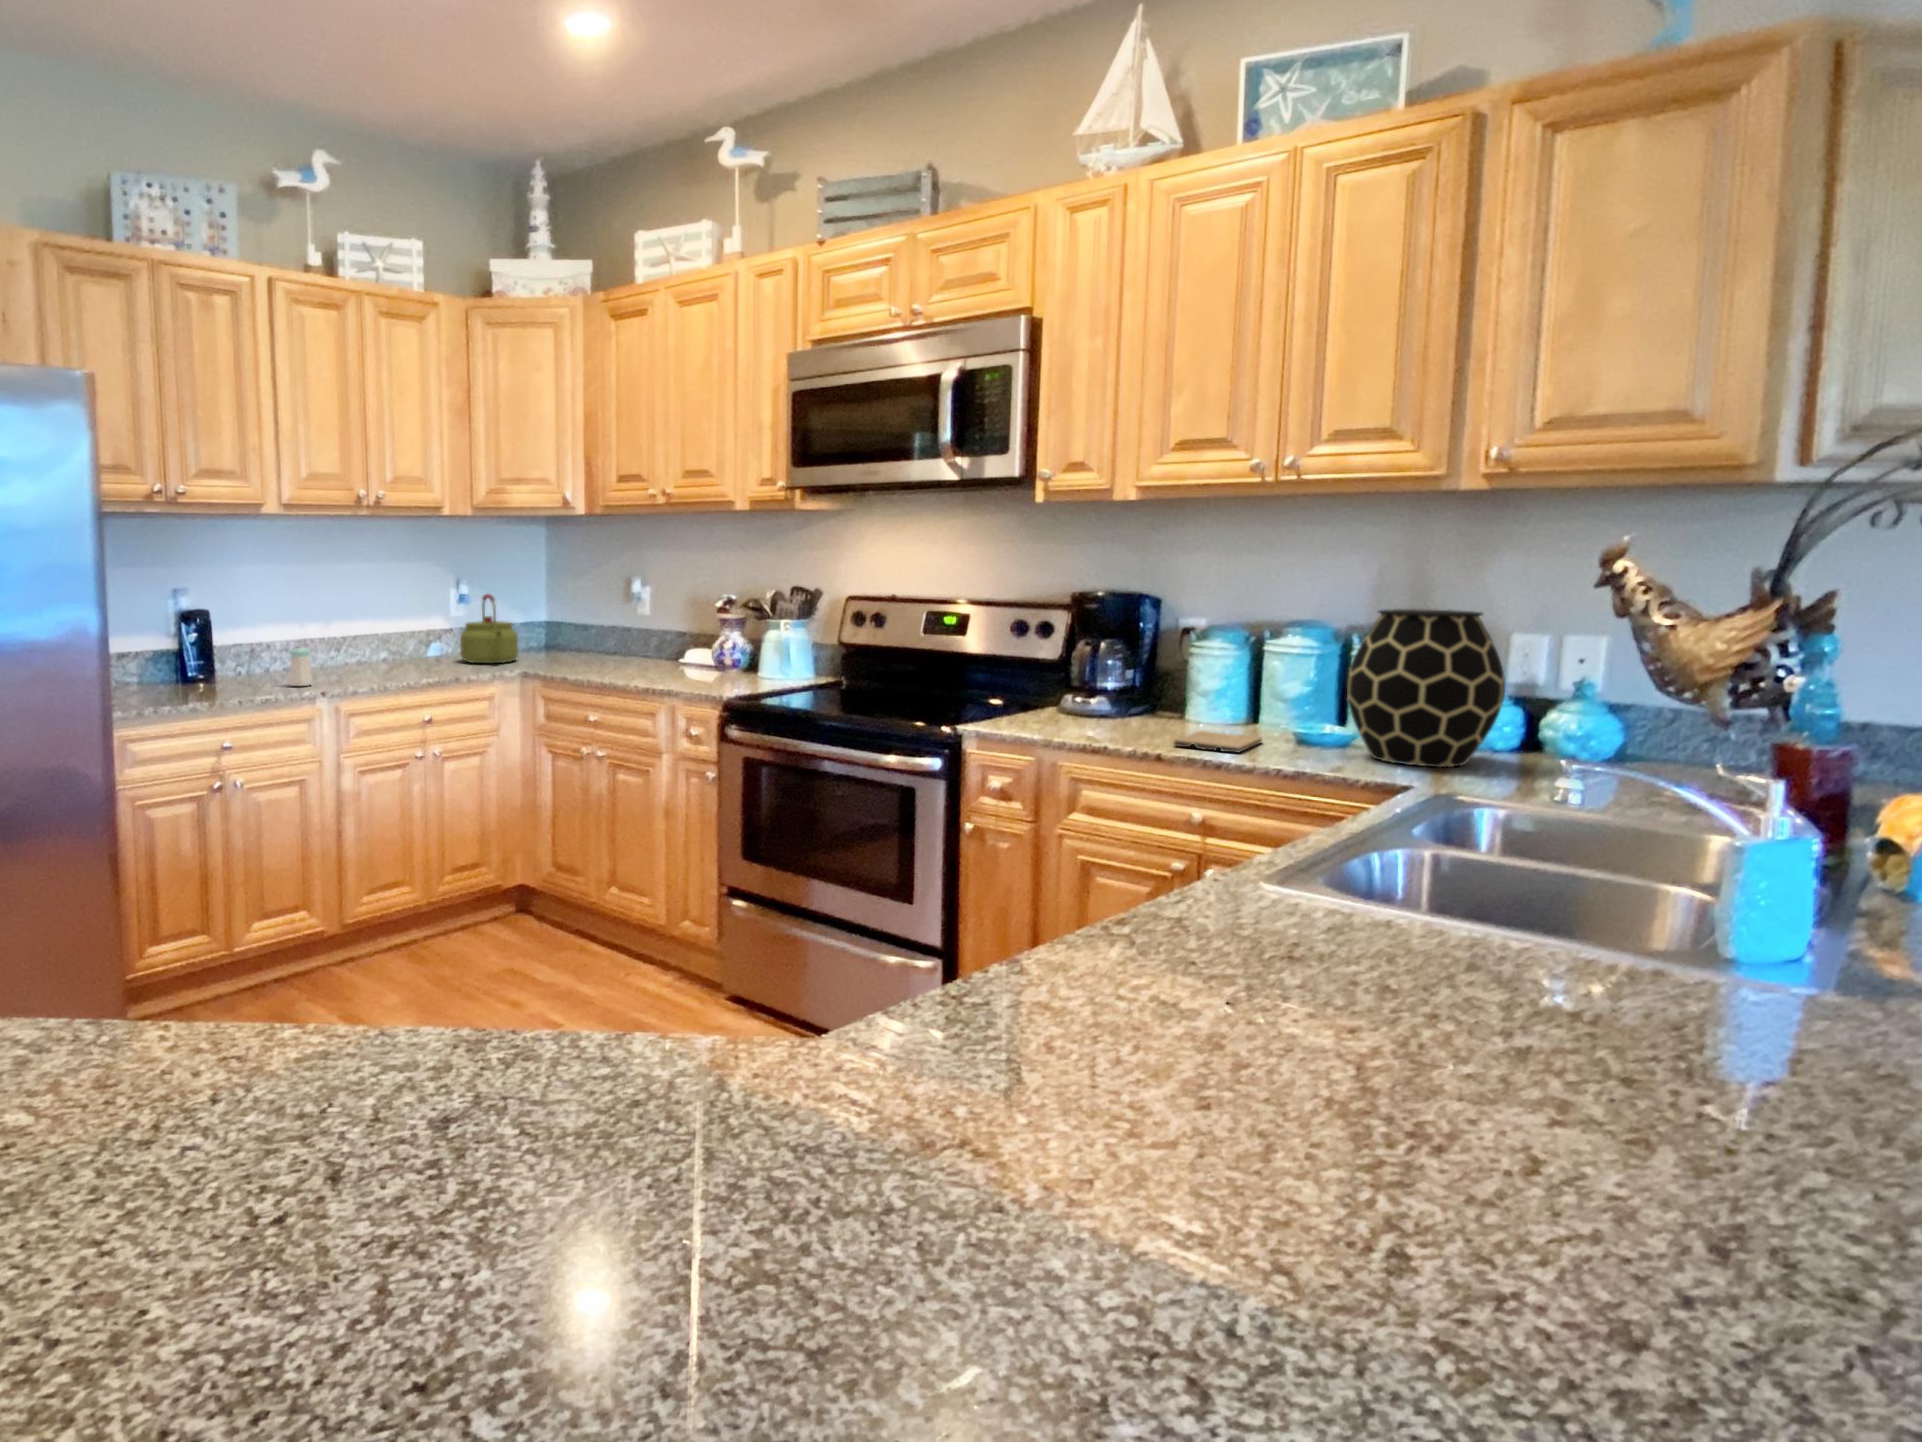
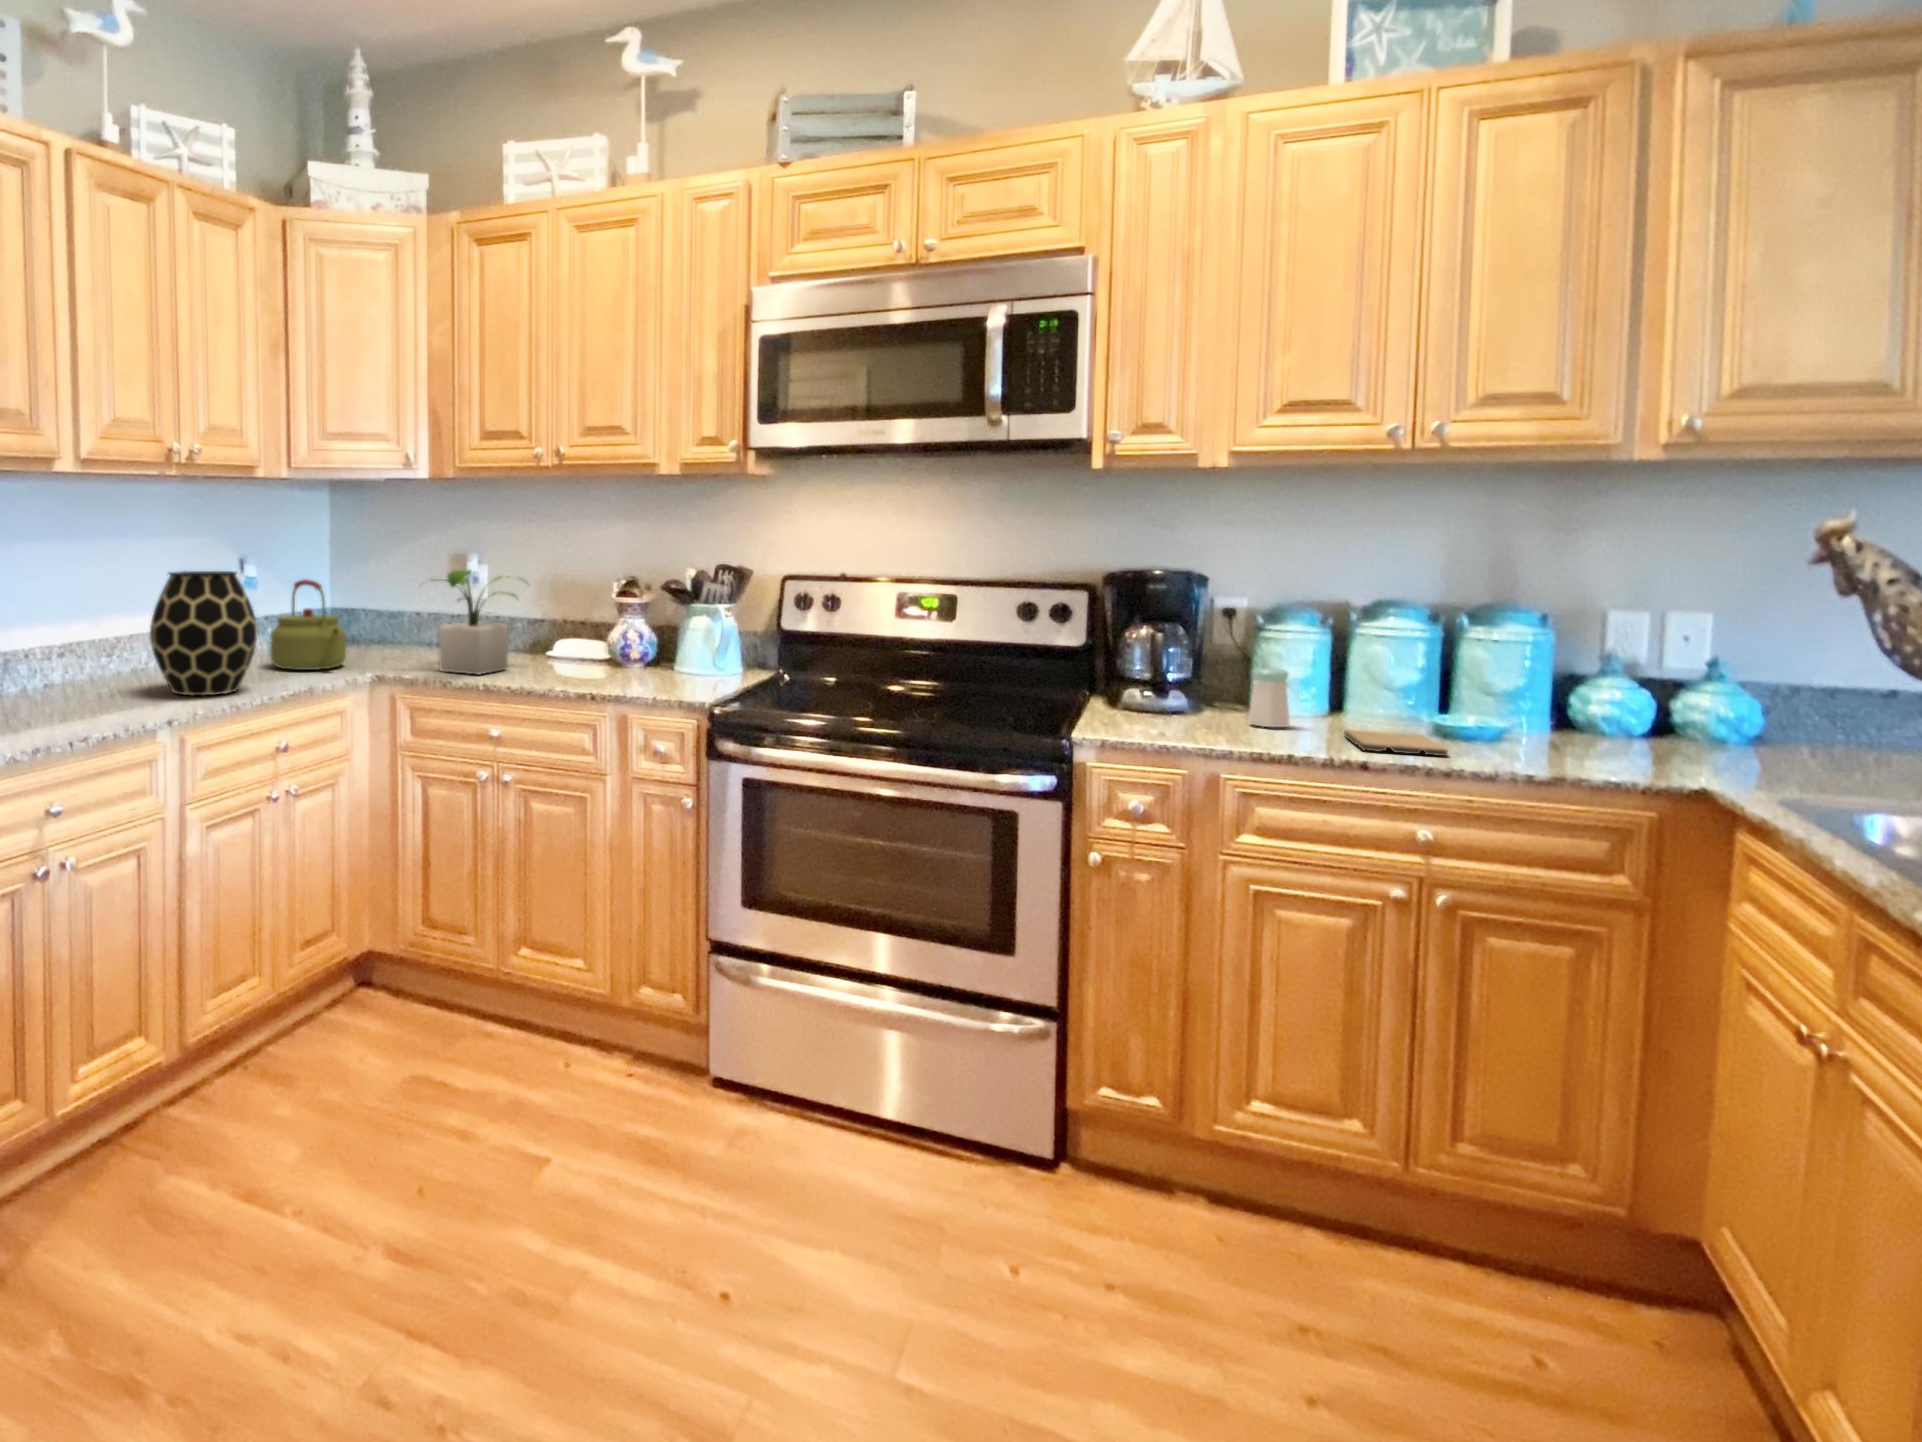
potted plant: none [565,587,654,670] -> present [439,570,529,674]
vase: present [1347,609,1505,767] -> present [150,571,258,695]
salt shaker: present [290,648,312,686] -> present [1249,668,1289,727]

